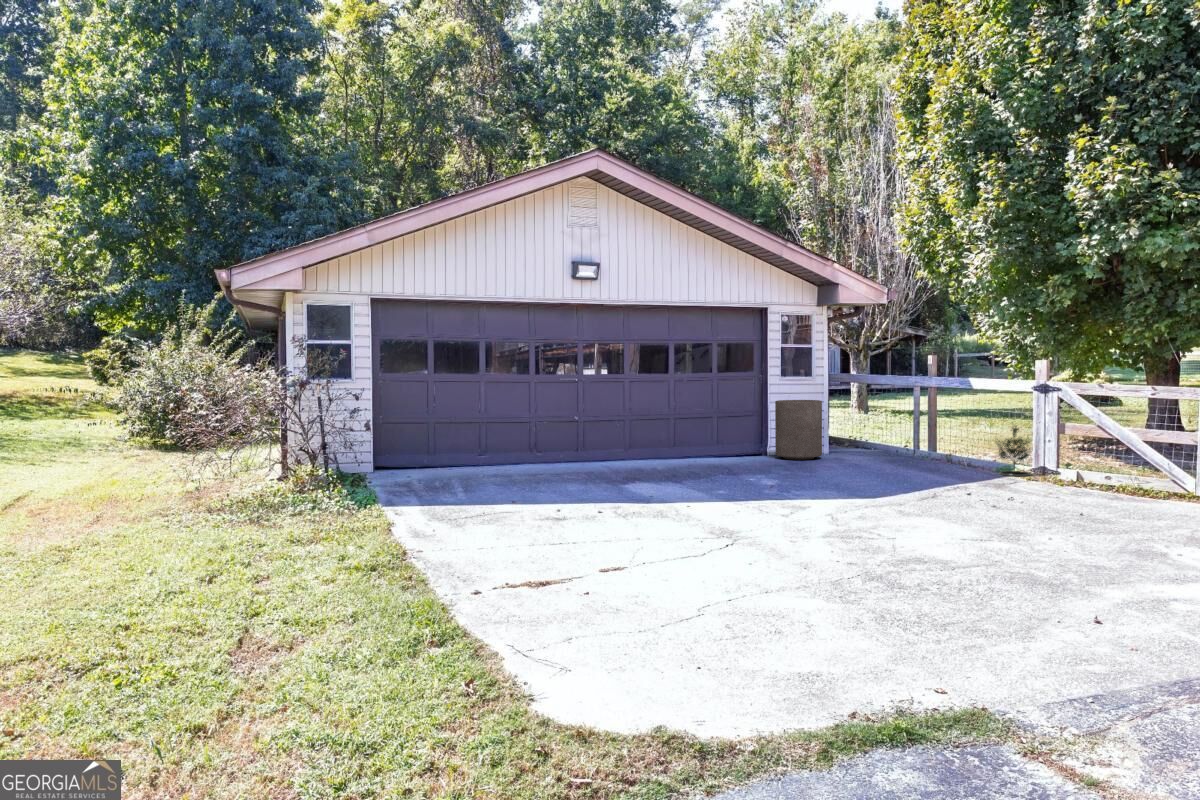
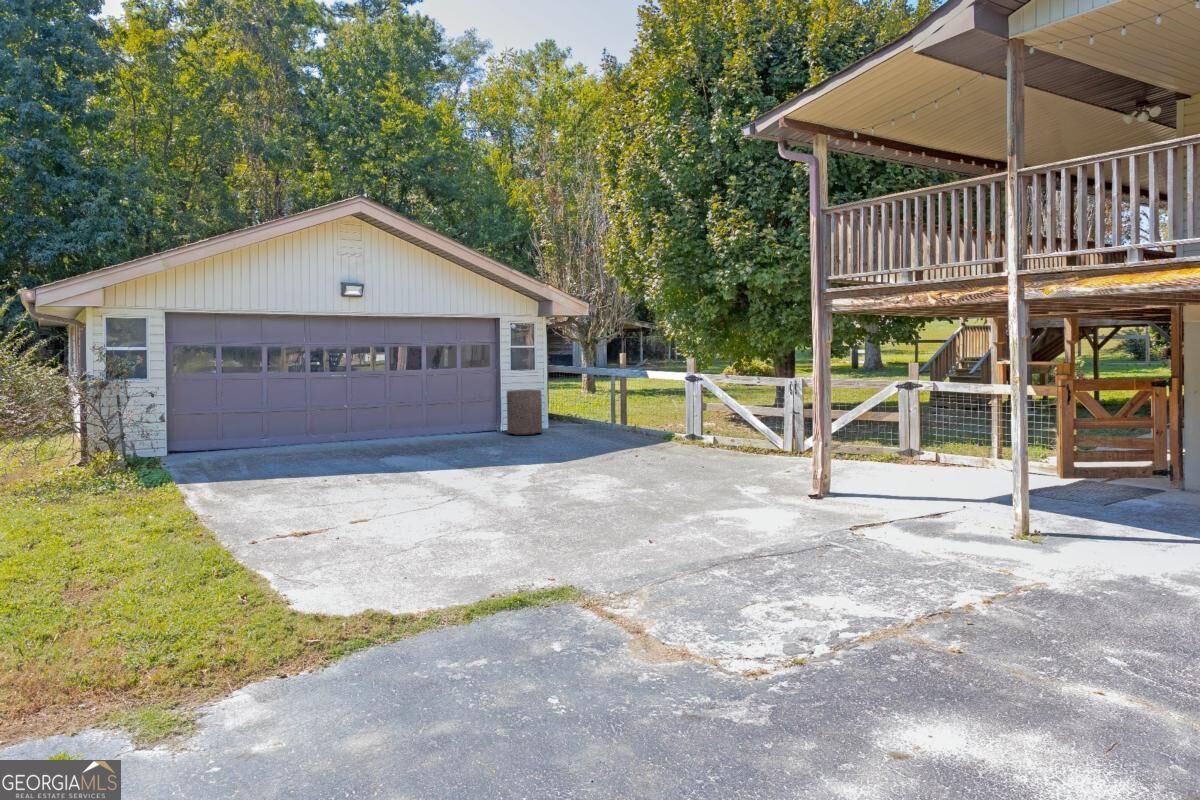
potted tree: present [997,426,1031,476] -> none [659,403,685,442]

